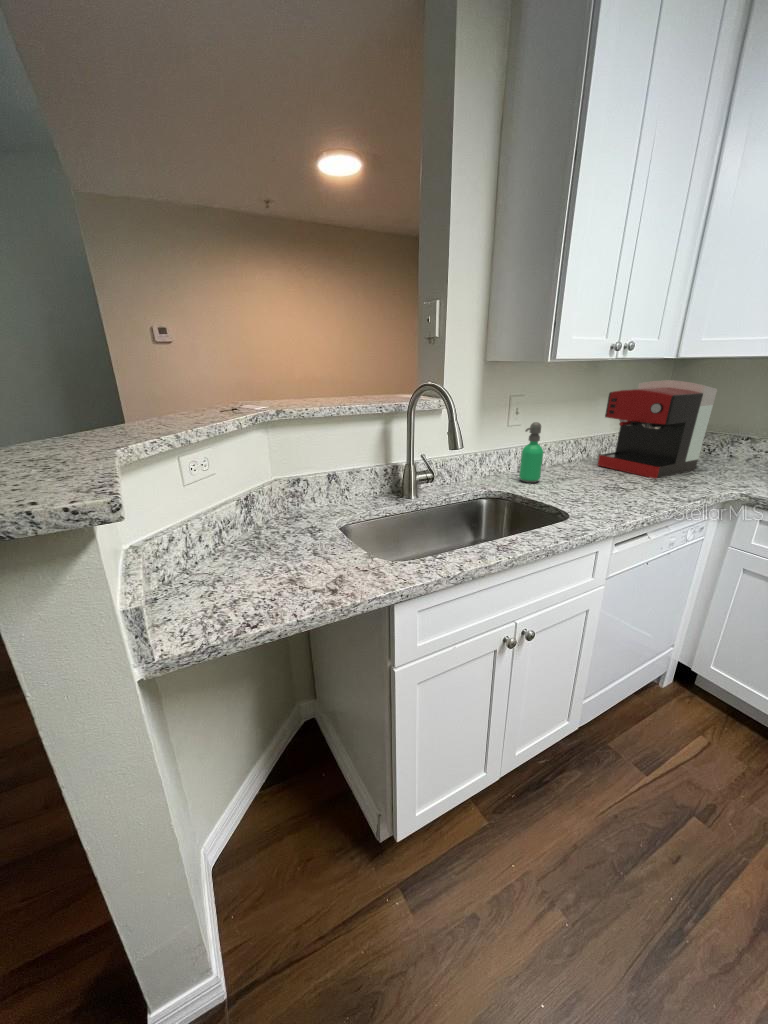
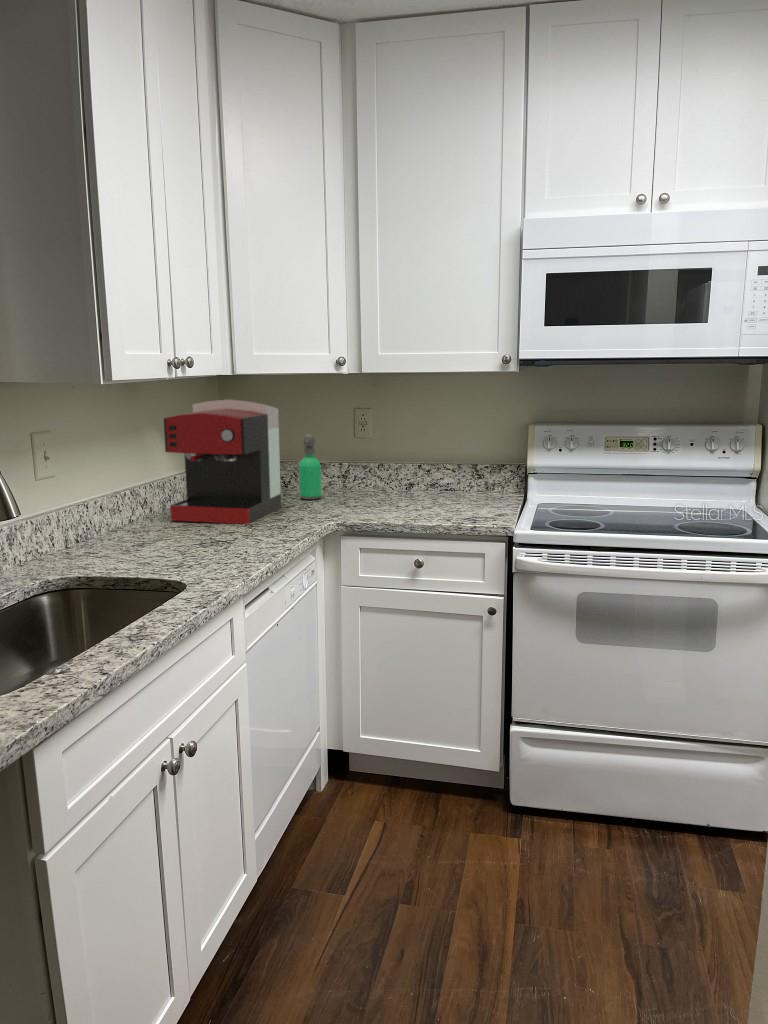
soap dispenser: present [519,422,543,483] -> present [299,434,321,500]

